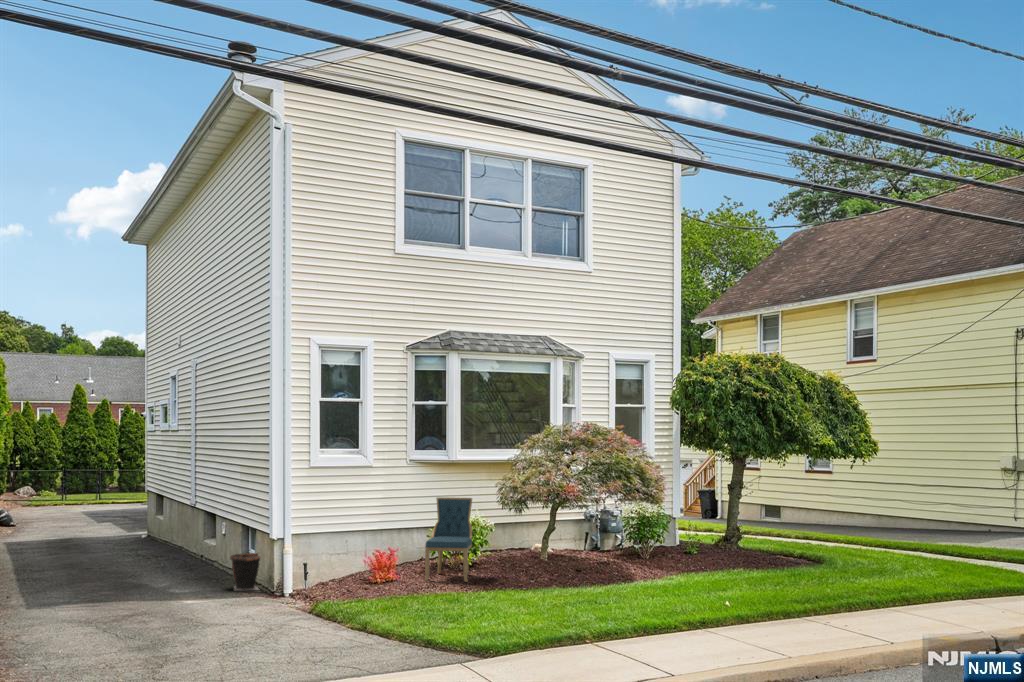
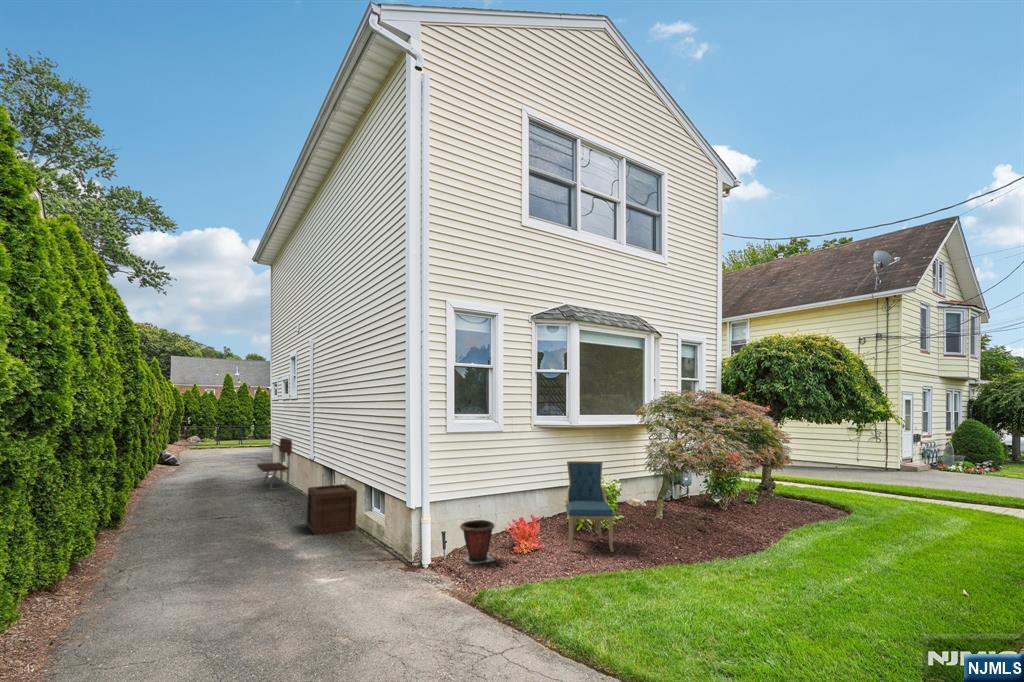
bench: none [128,481,170,545] -> present [257,438,292,490]
wooden crate: none [183,527,235,577] -> present [306,484,357,535]
waste bin: present [230,553,261,590] -> present [460,520,495,564]

